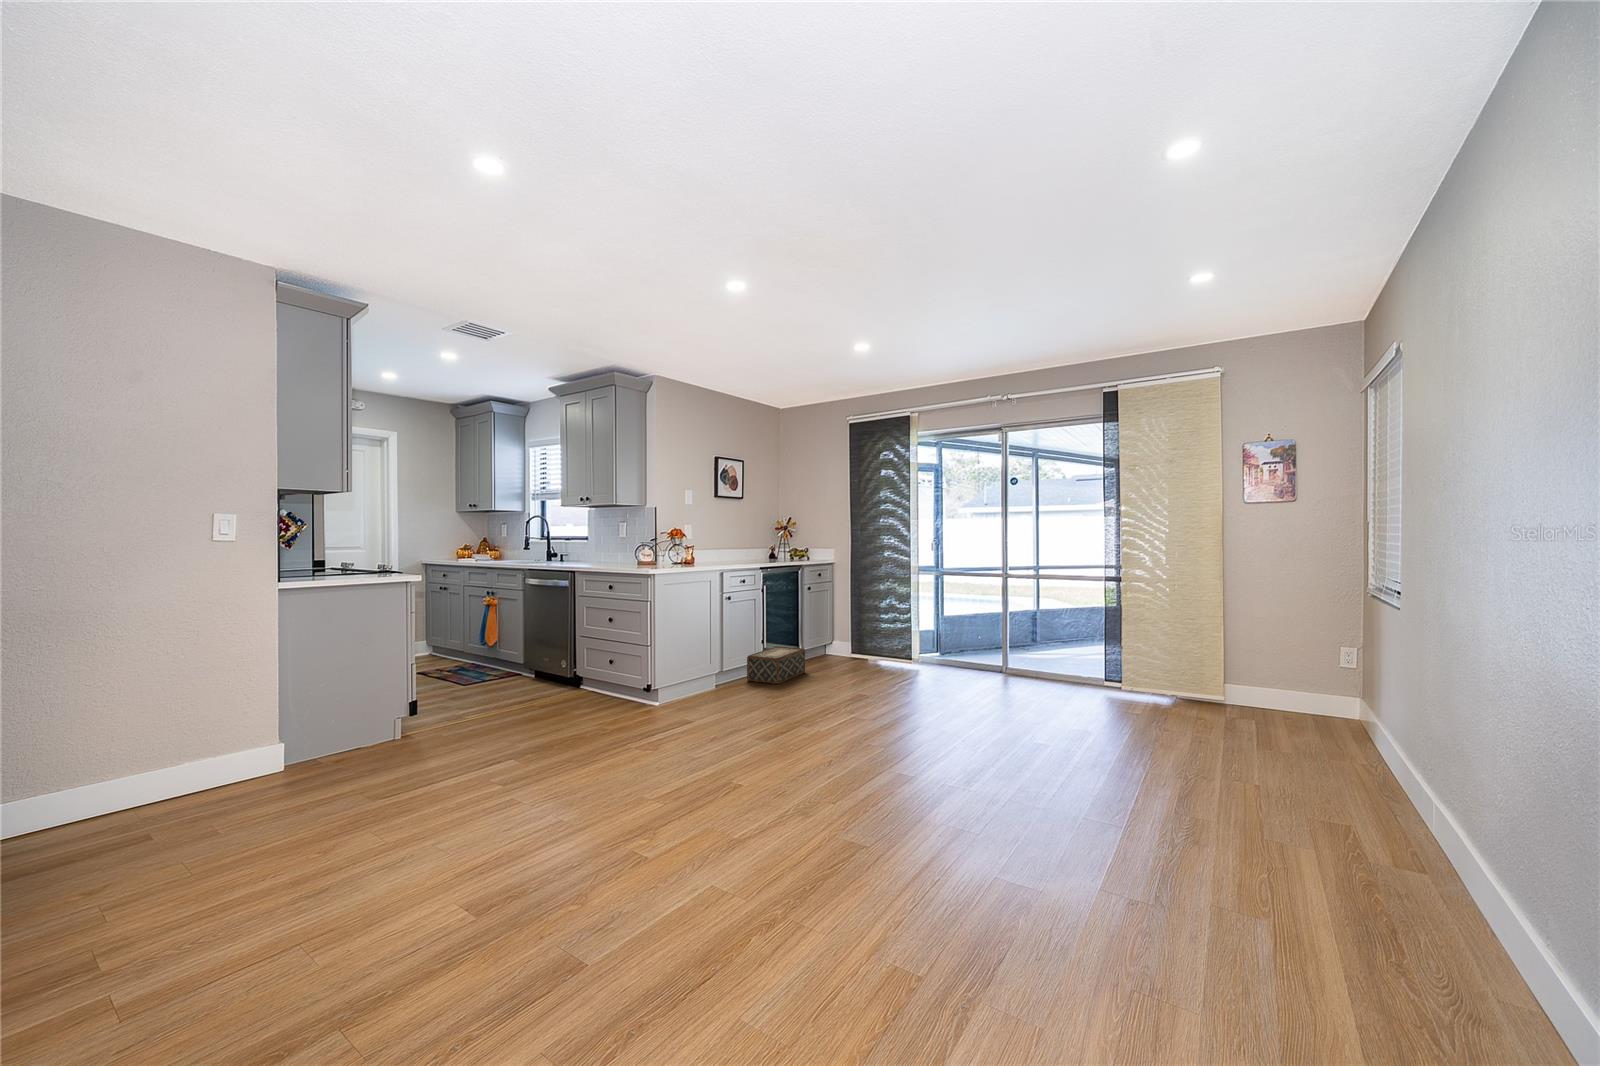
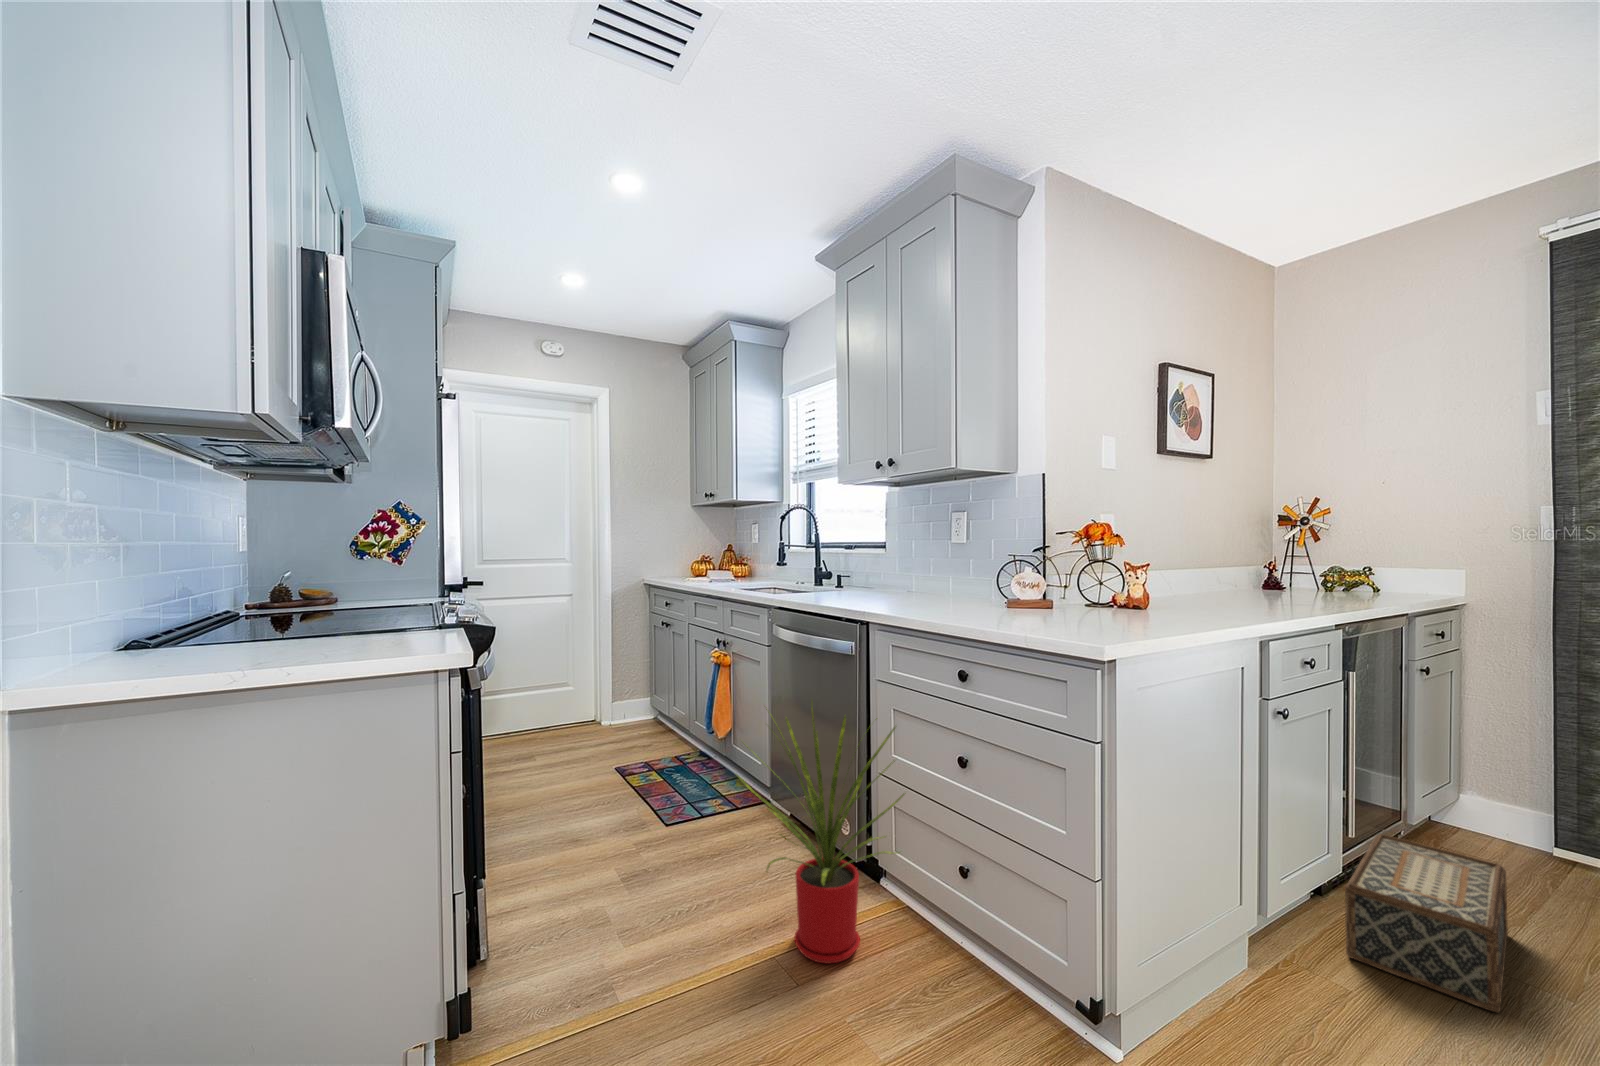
house plant: none [512,604,589,701] -> present [737,706,906,964]

